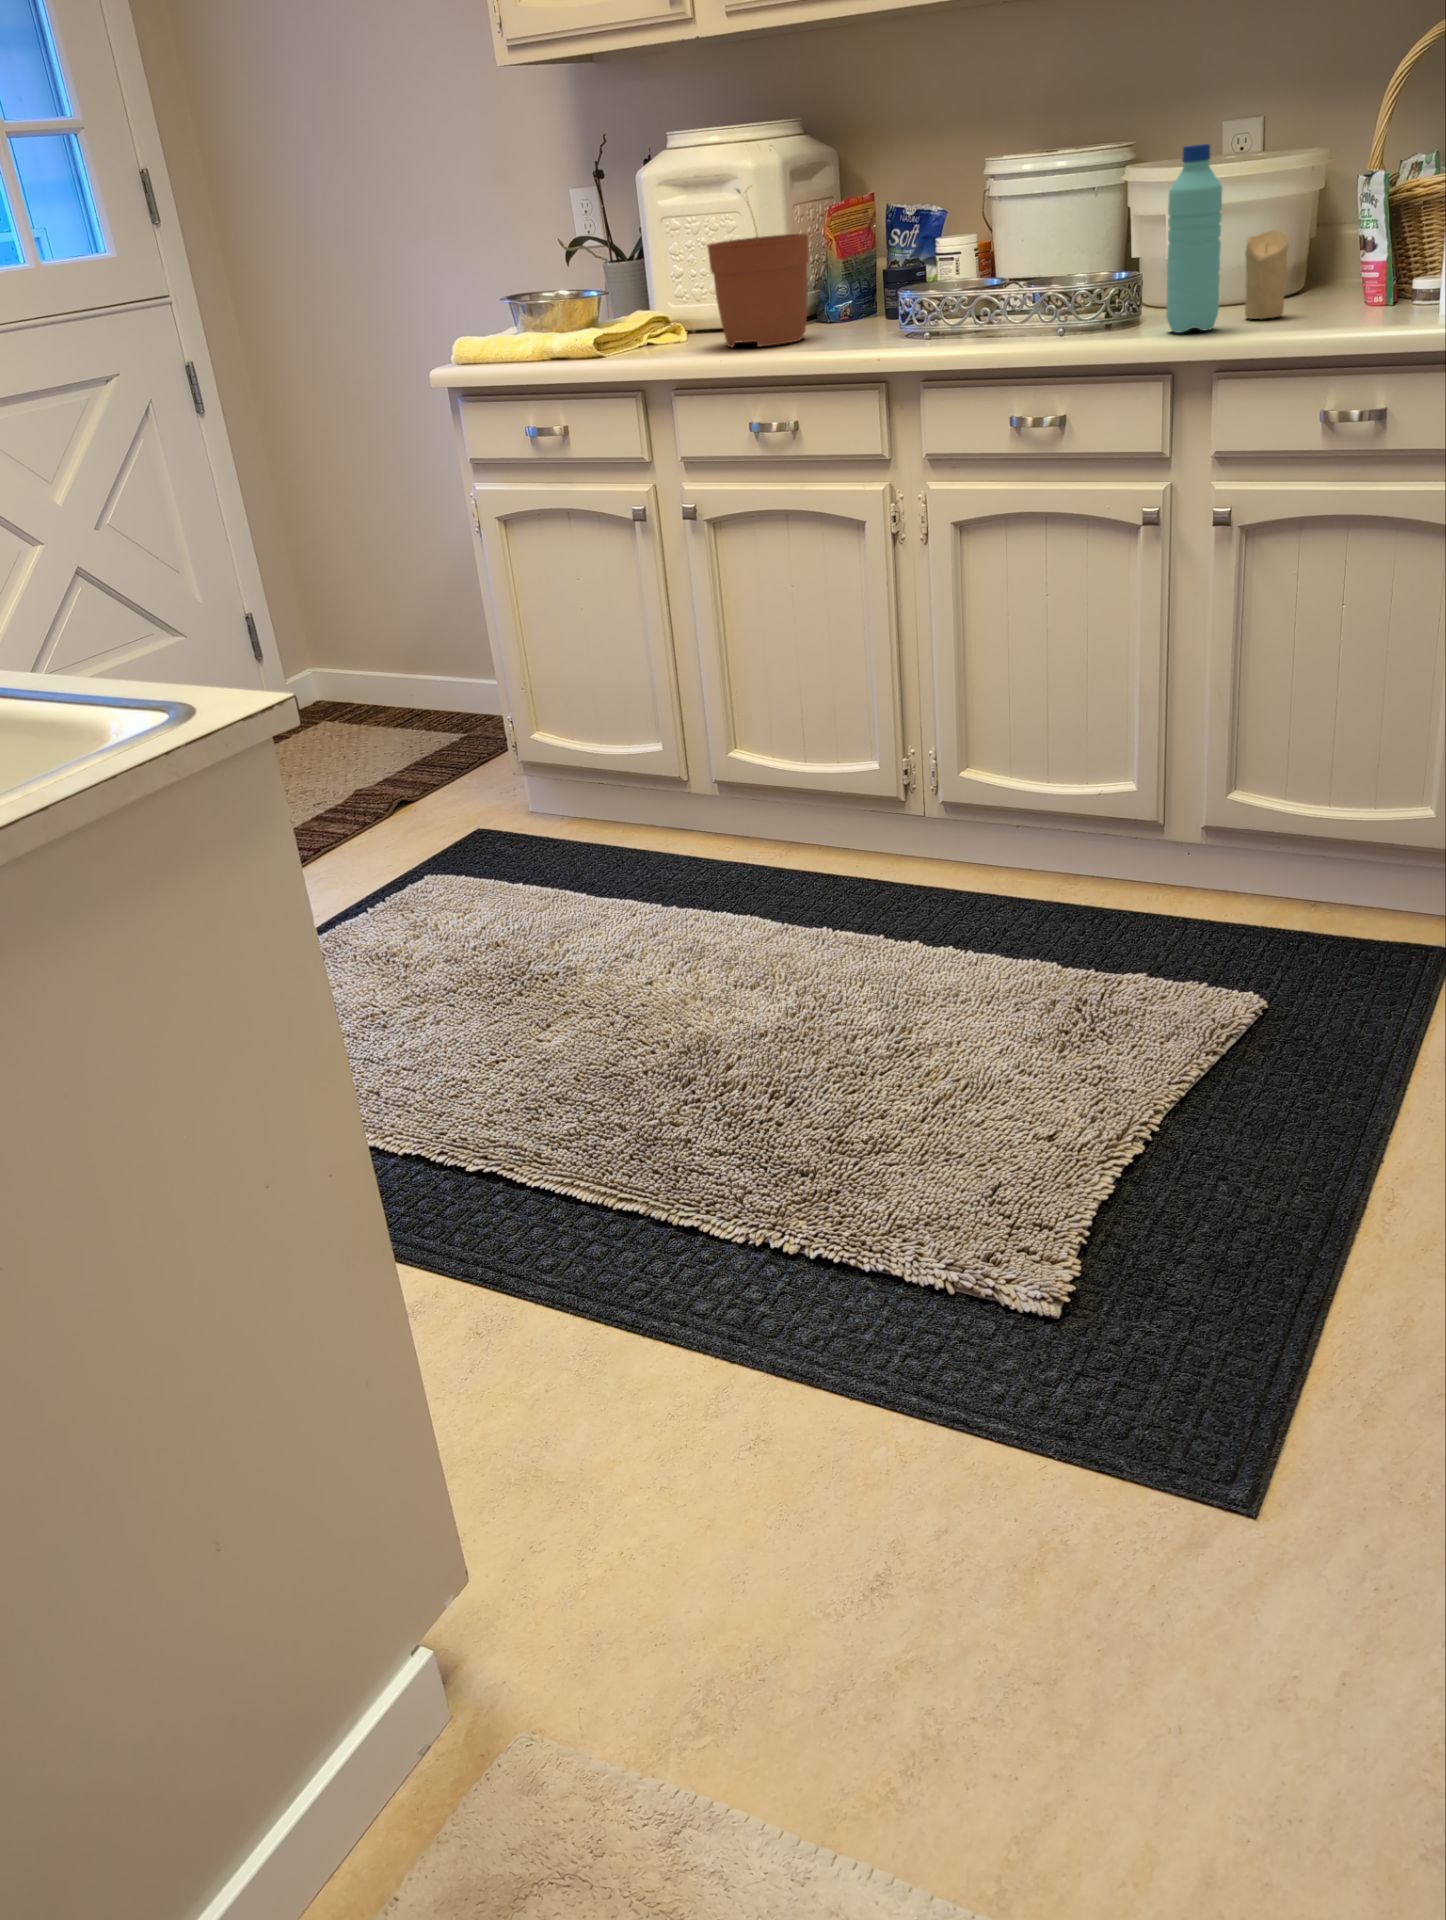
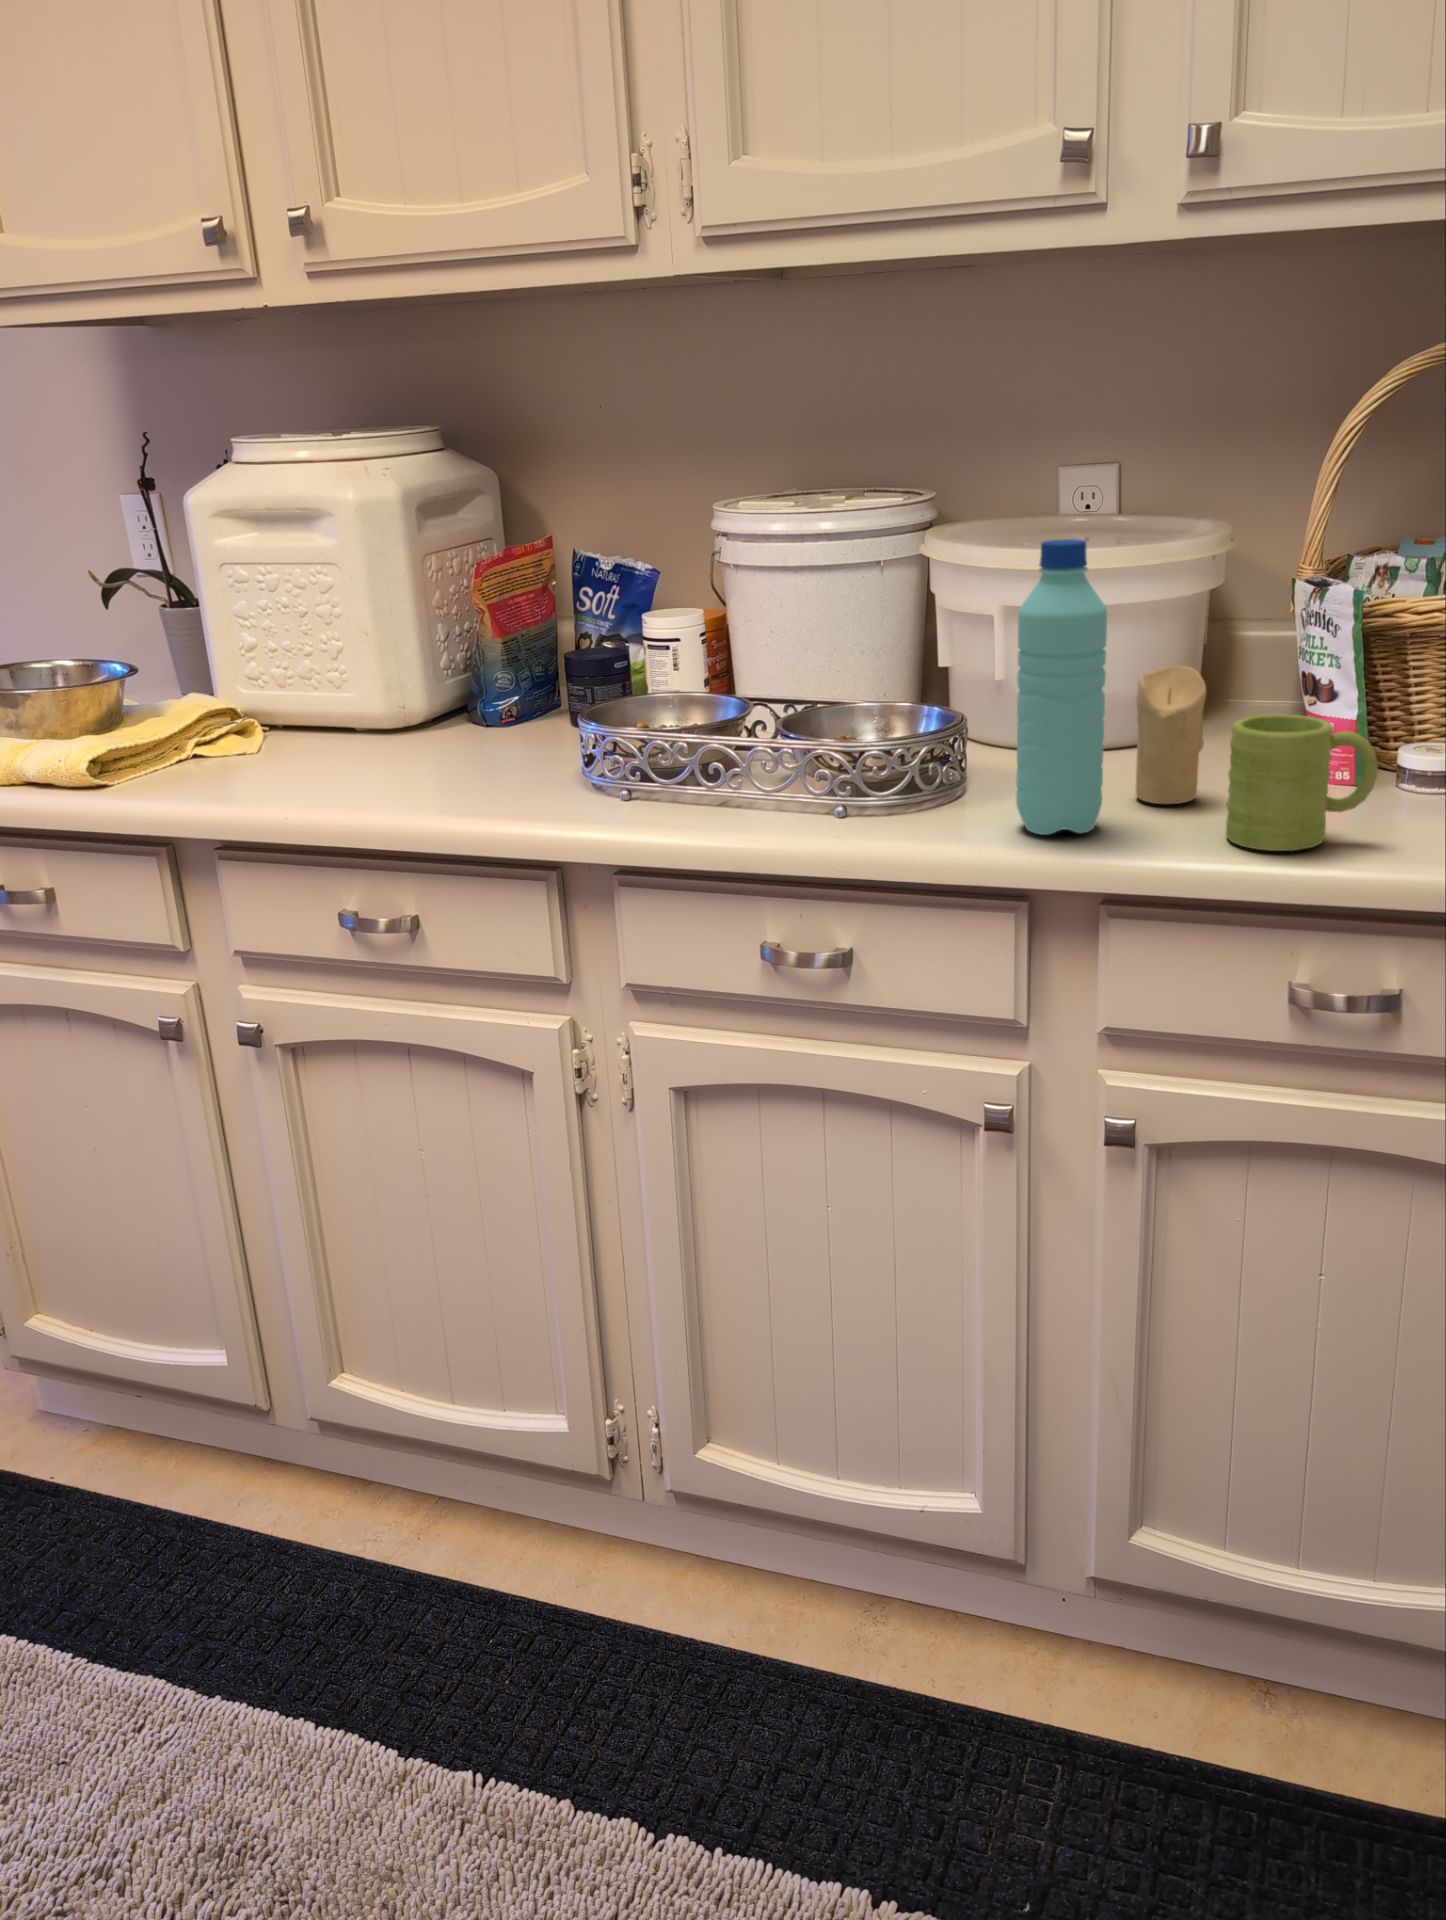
plant pot: present [707,188,809,347] -> none [270,537,440,788]
mug: none [1291,248,1382,329] -> present [1226,714,1378,851]

